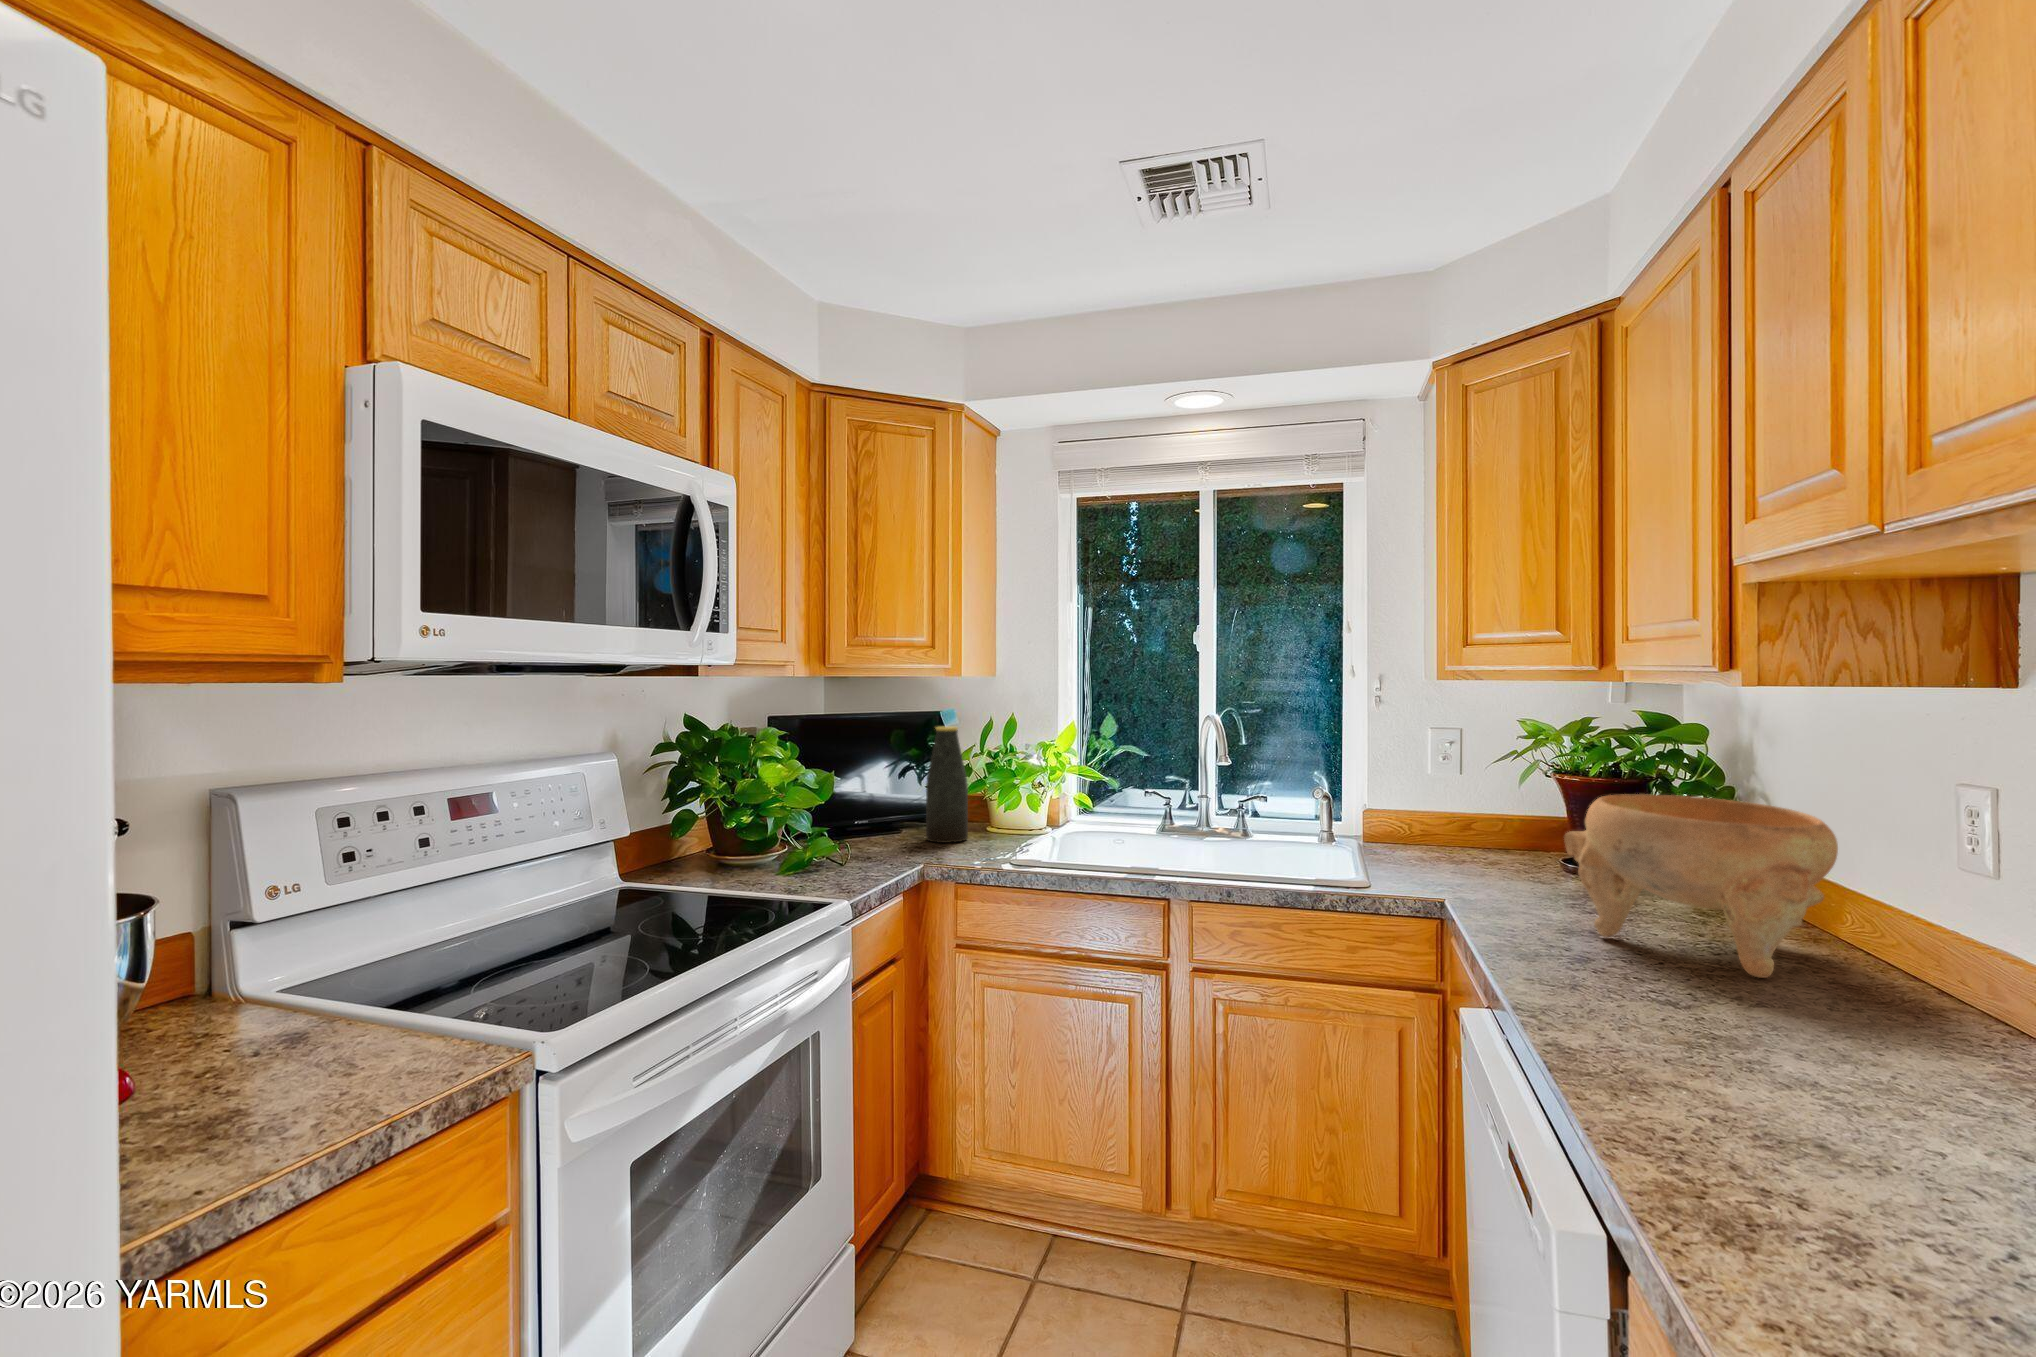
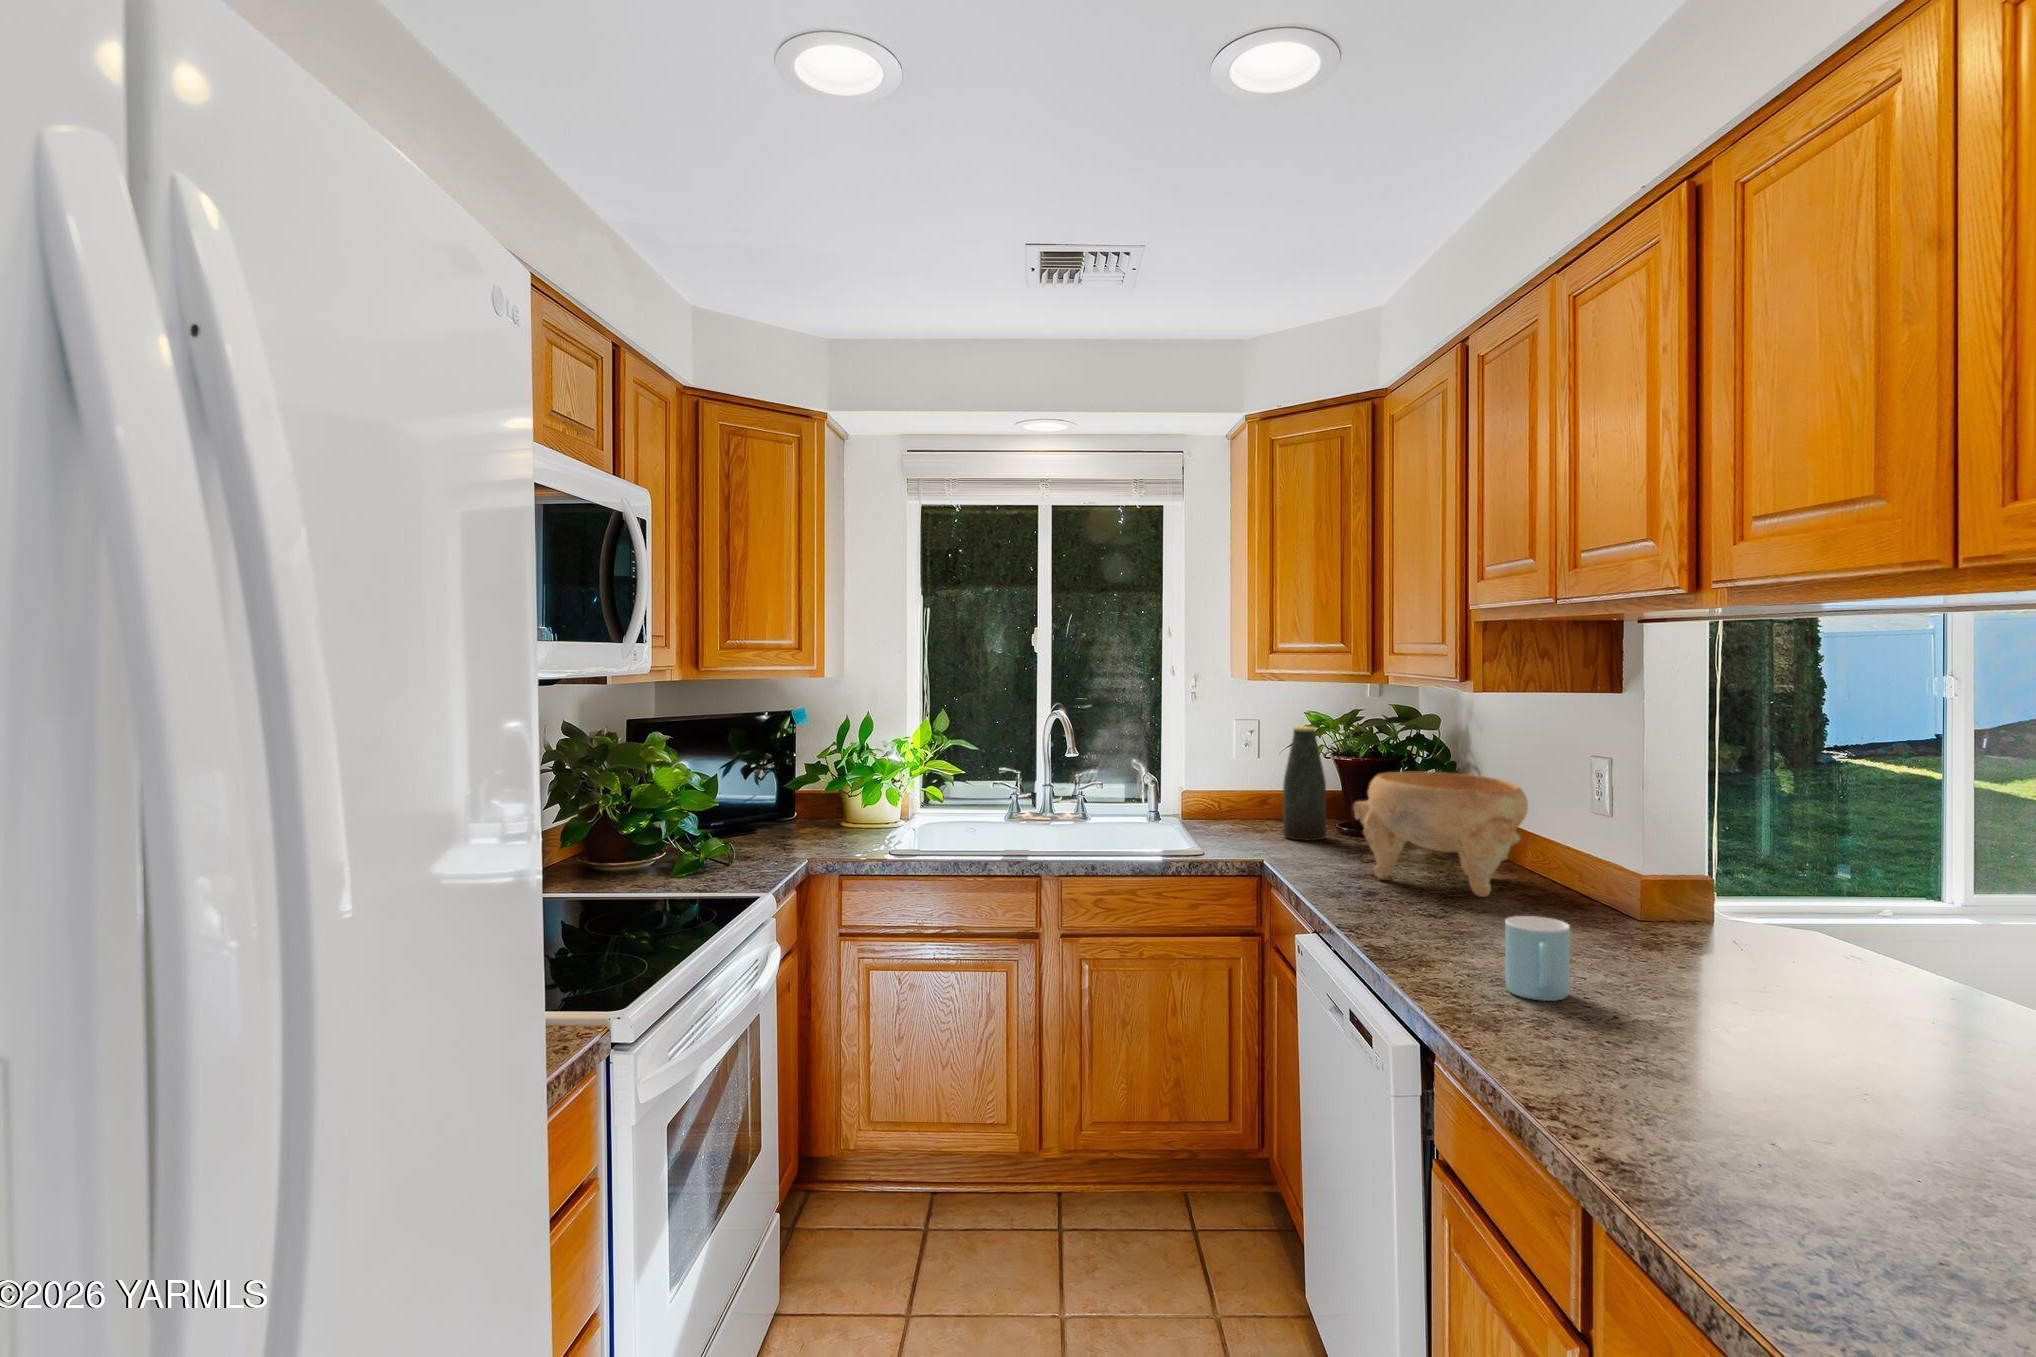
bottle: present [926,727,968,843] -> present [1283,726,1326,841]
mug: none [1777,1037,1906,1197] -> present [1505,916,1570,1001]

